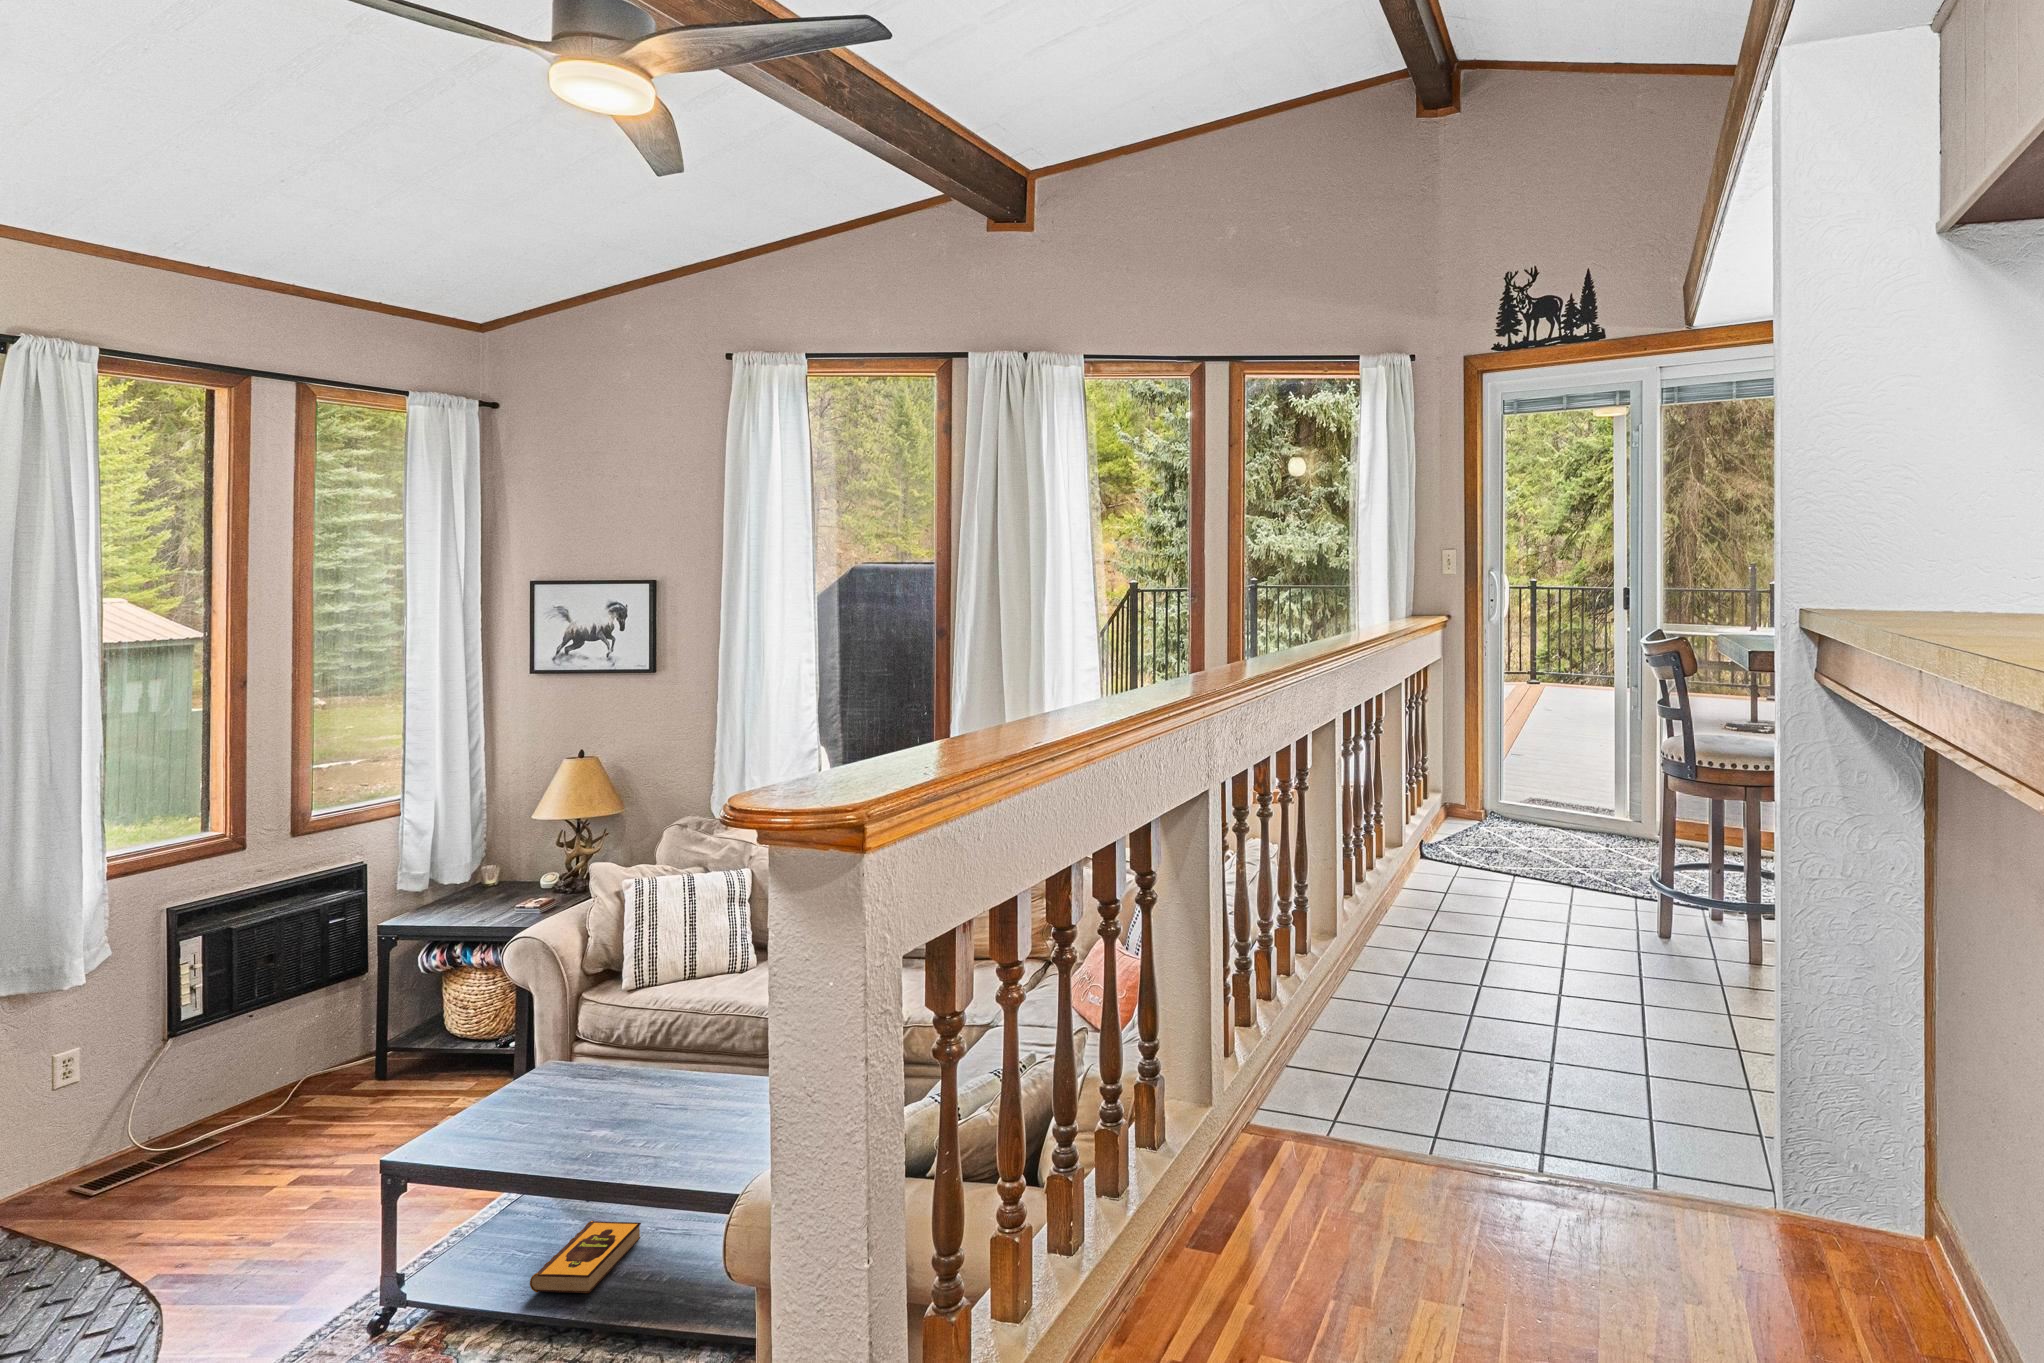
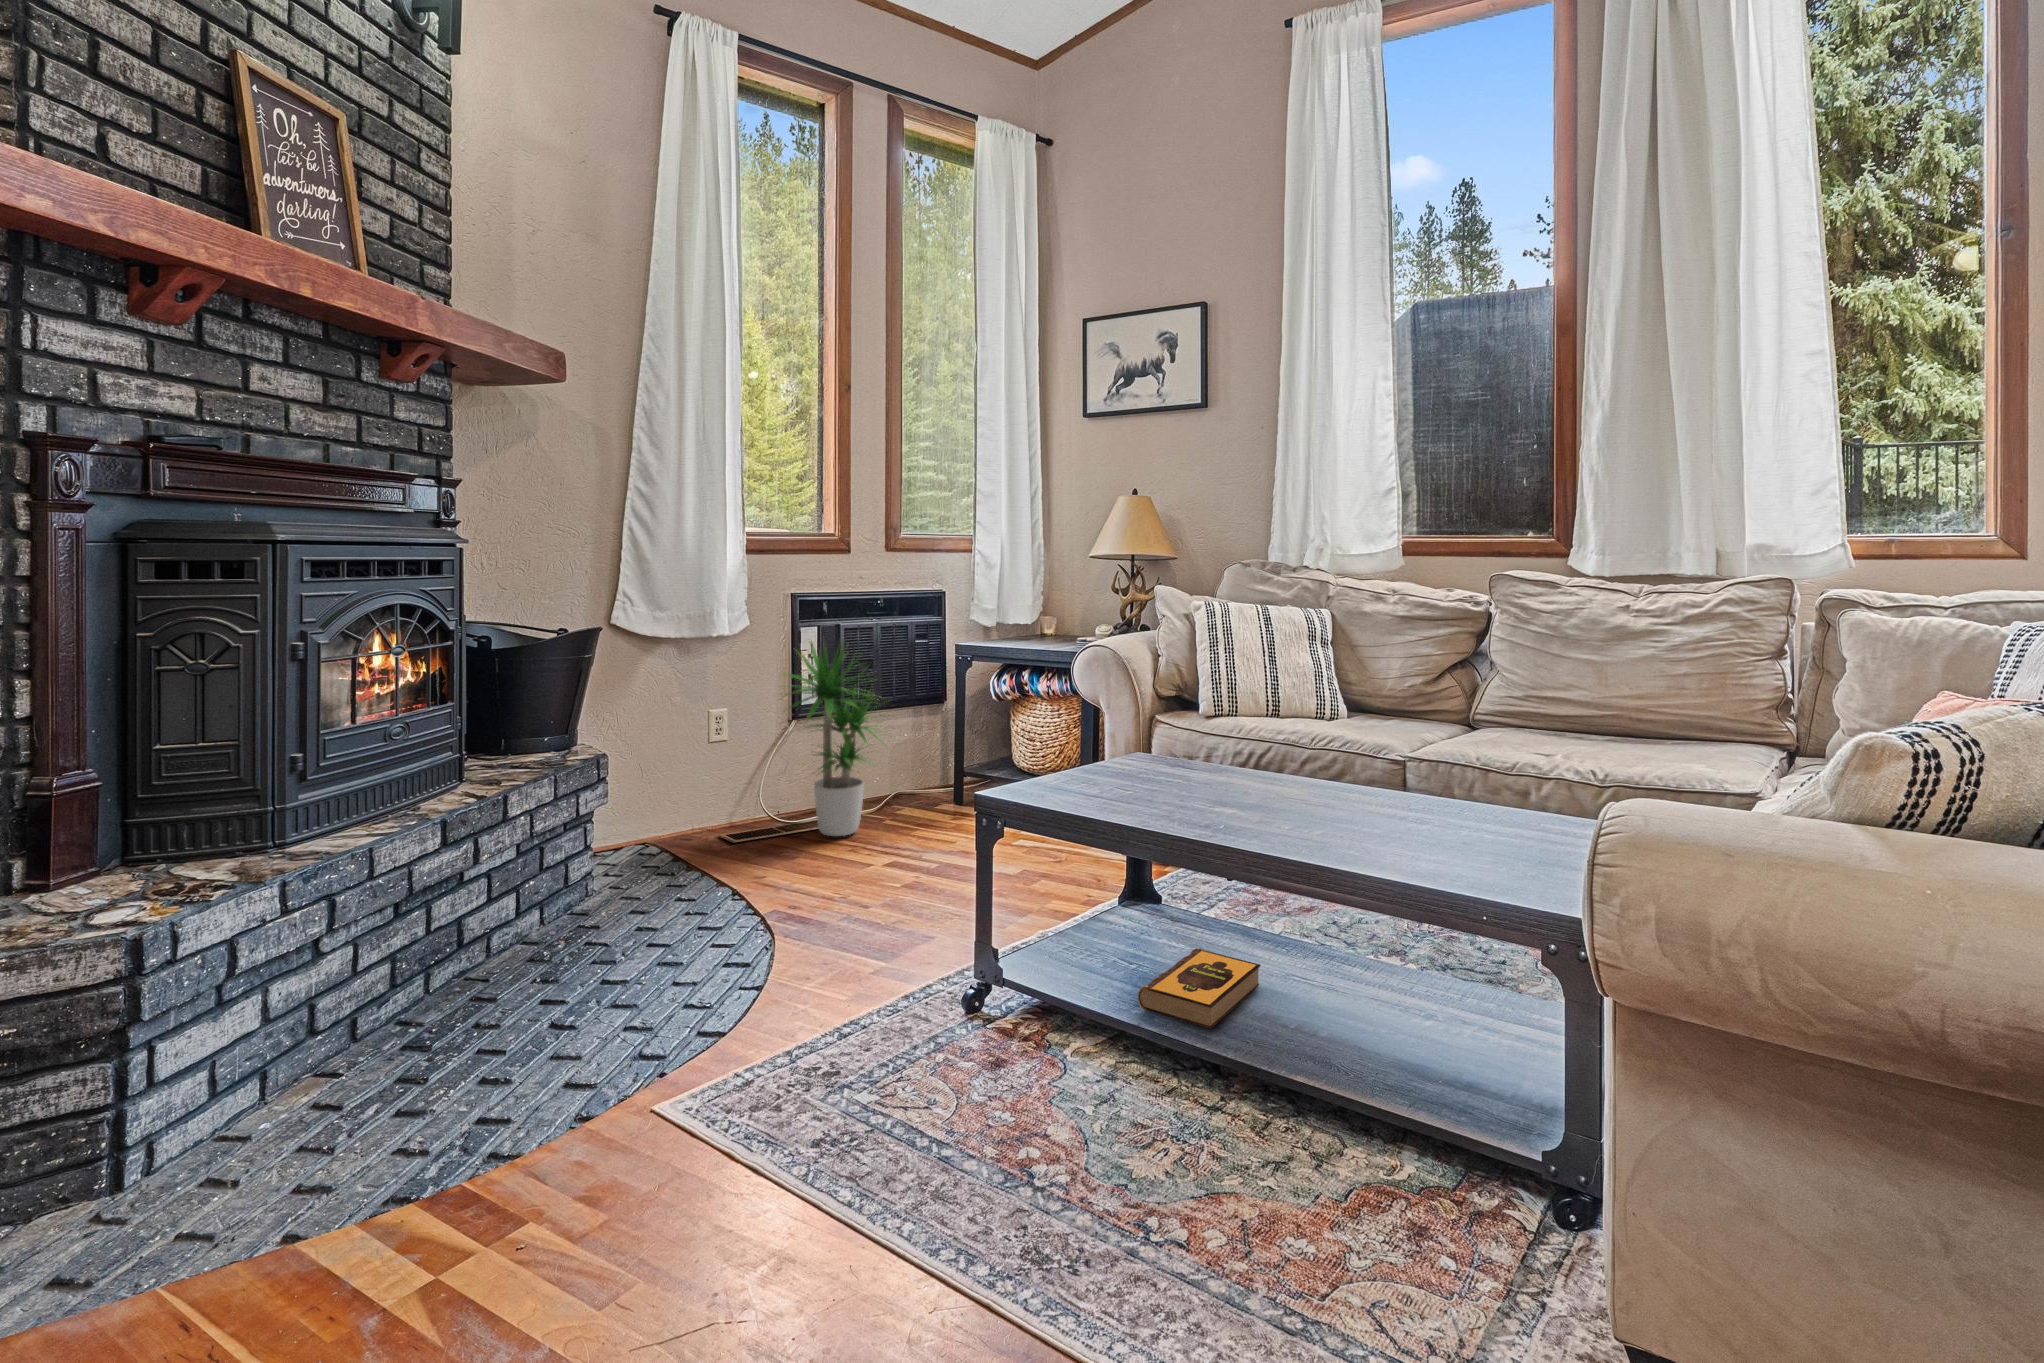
potted plant: none [146,954,313,1162] -> present [786,641,882,836]

